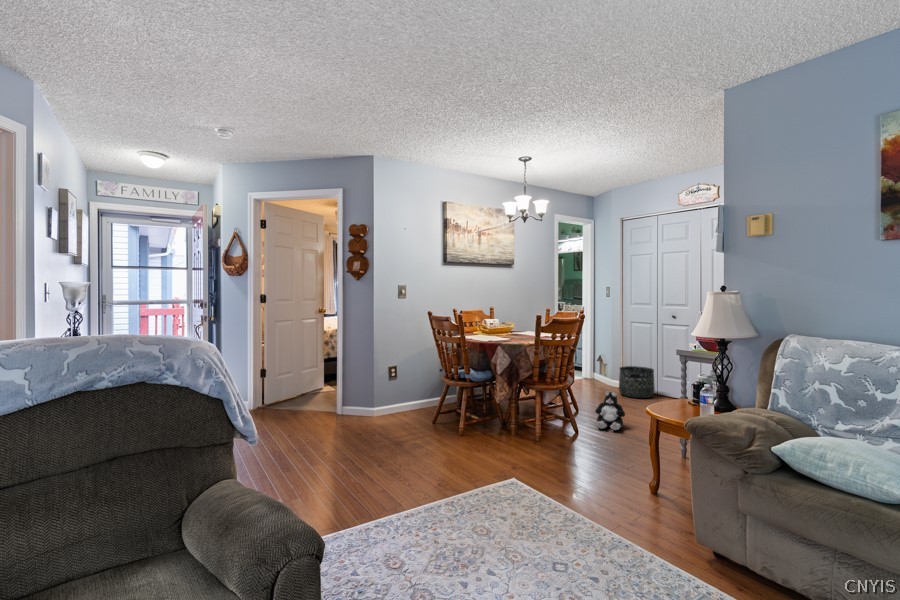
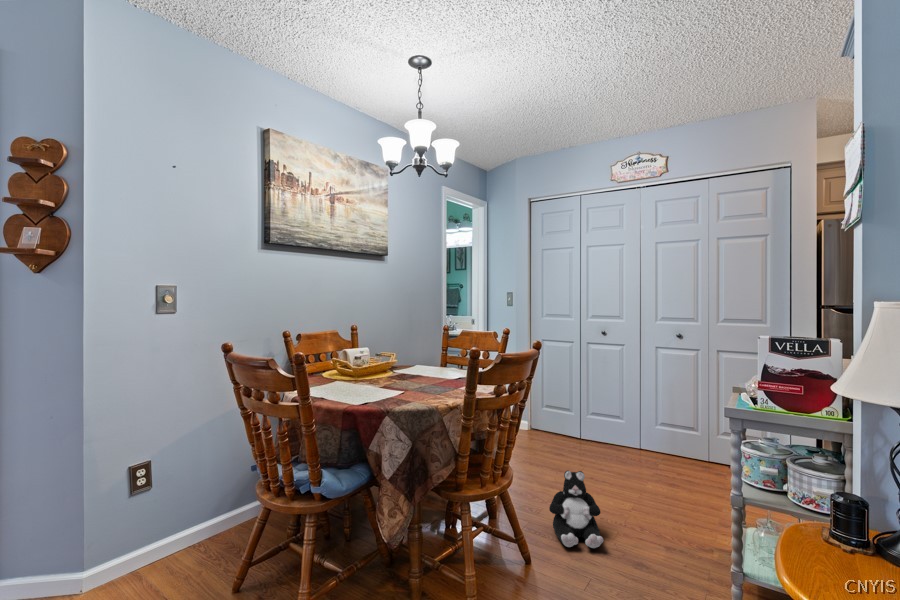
basket: present [619,366,655,398] -> none [536,402,583,450]

